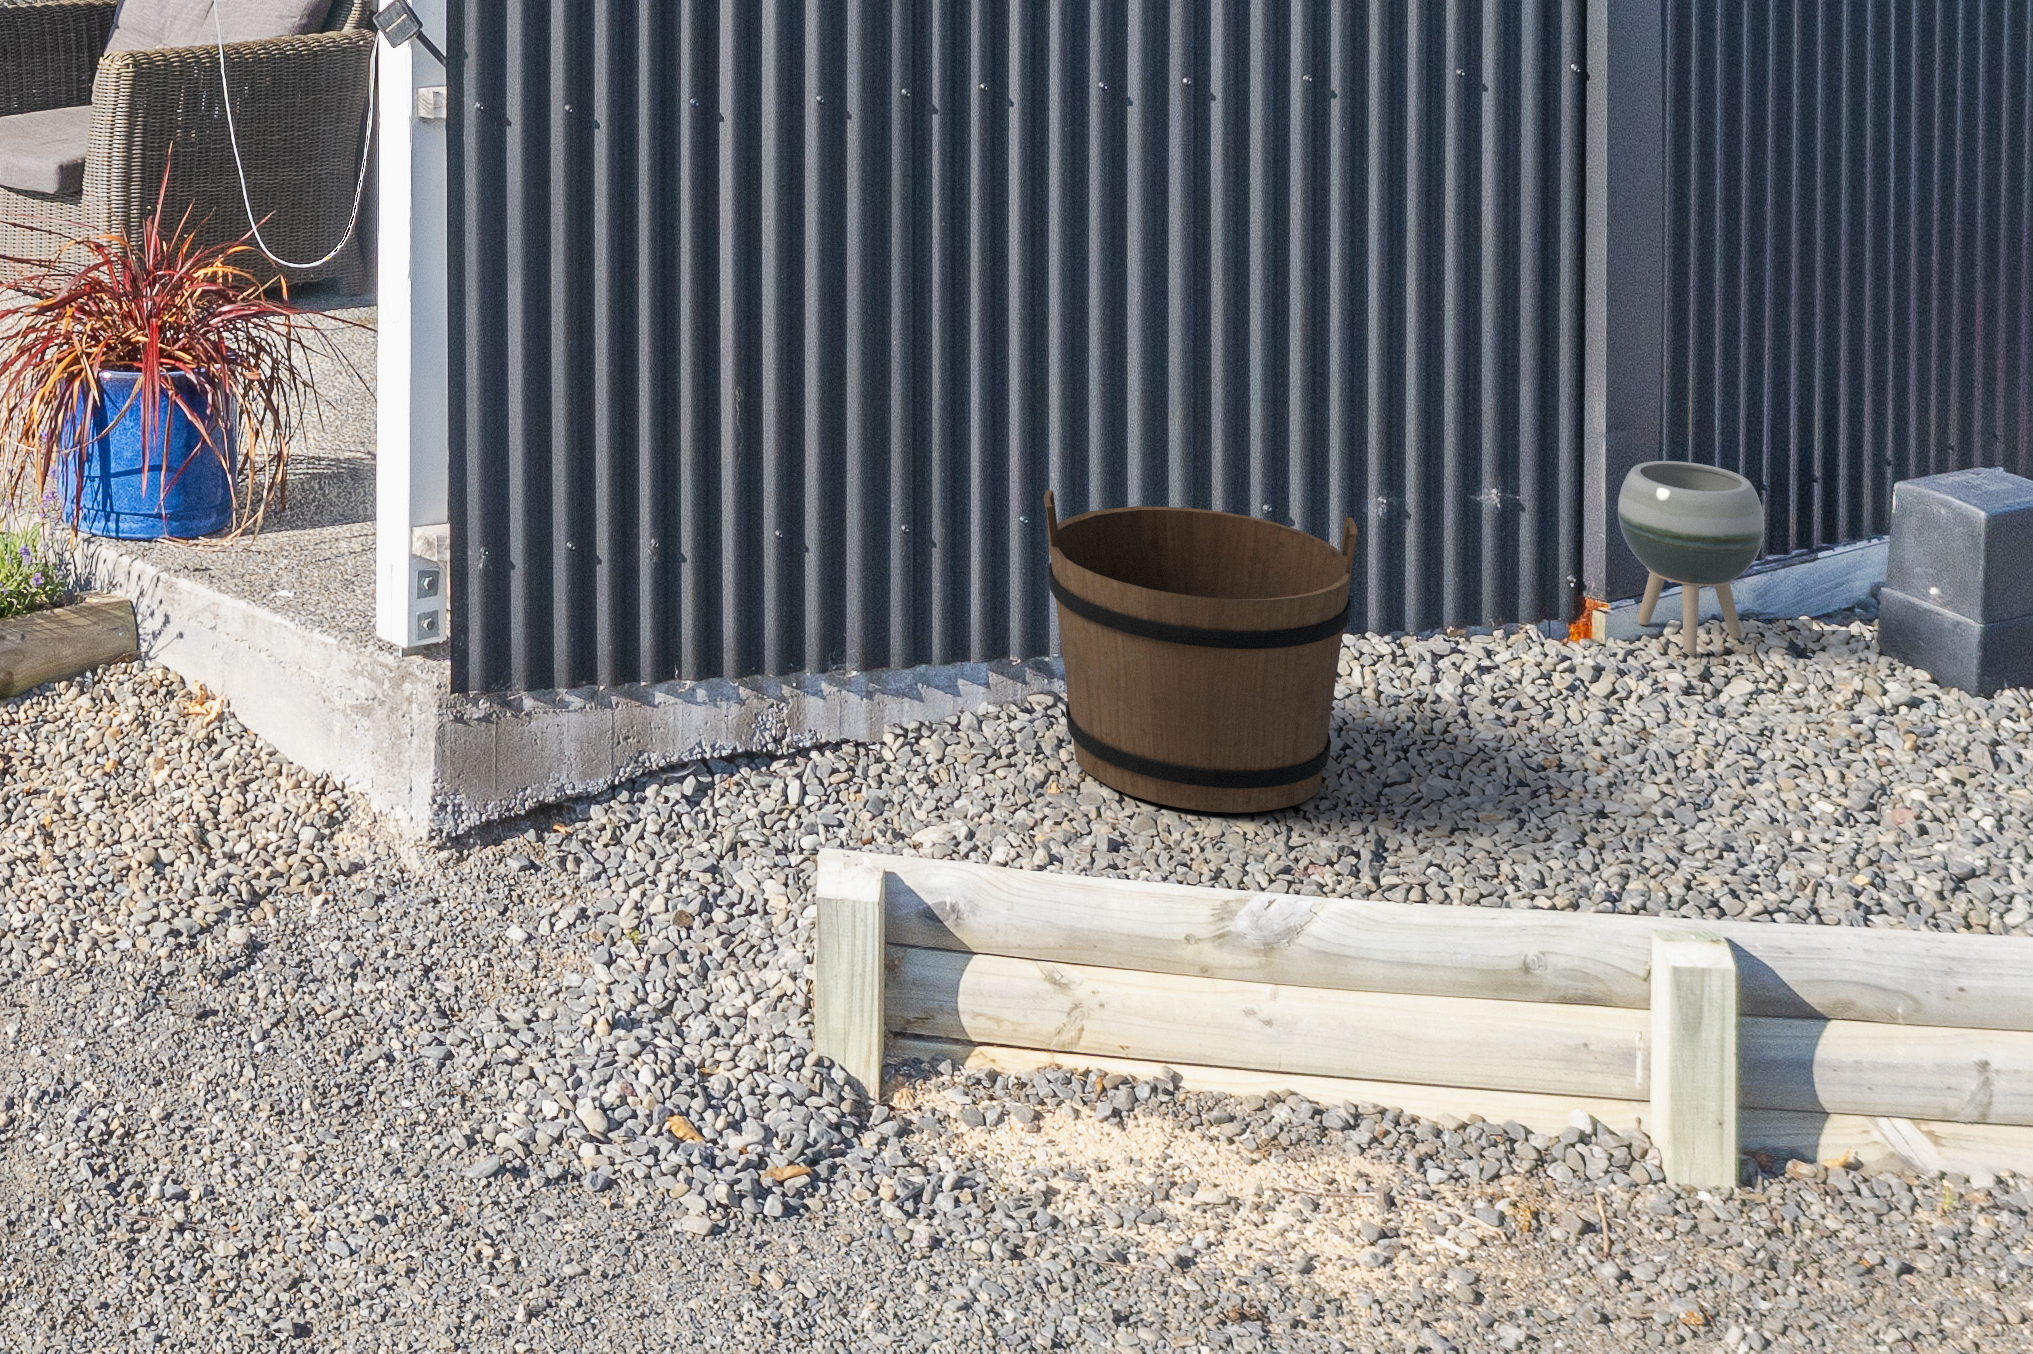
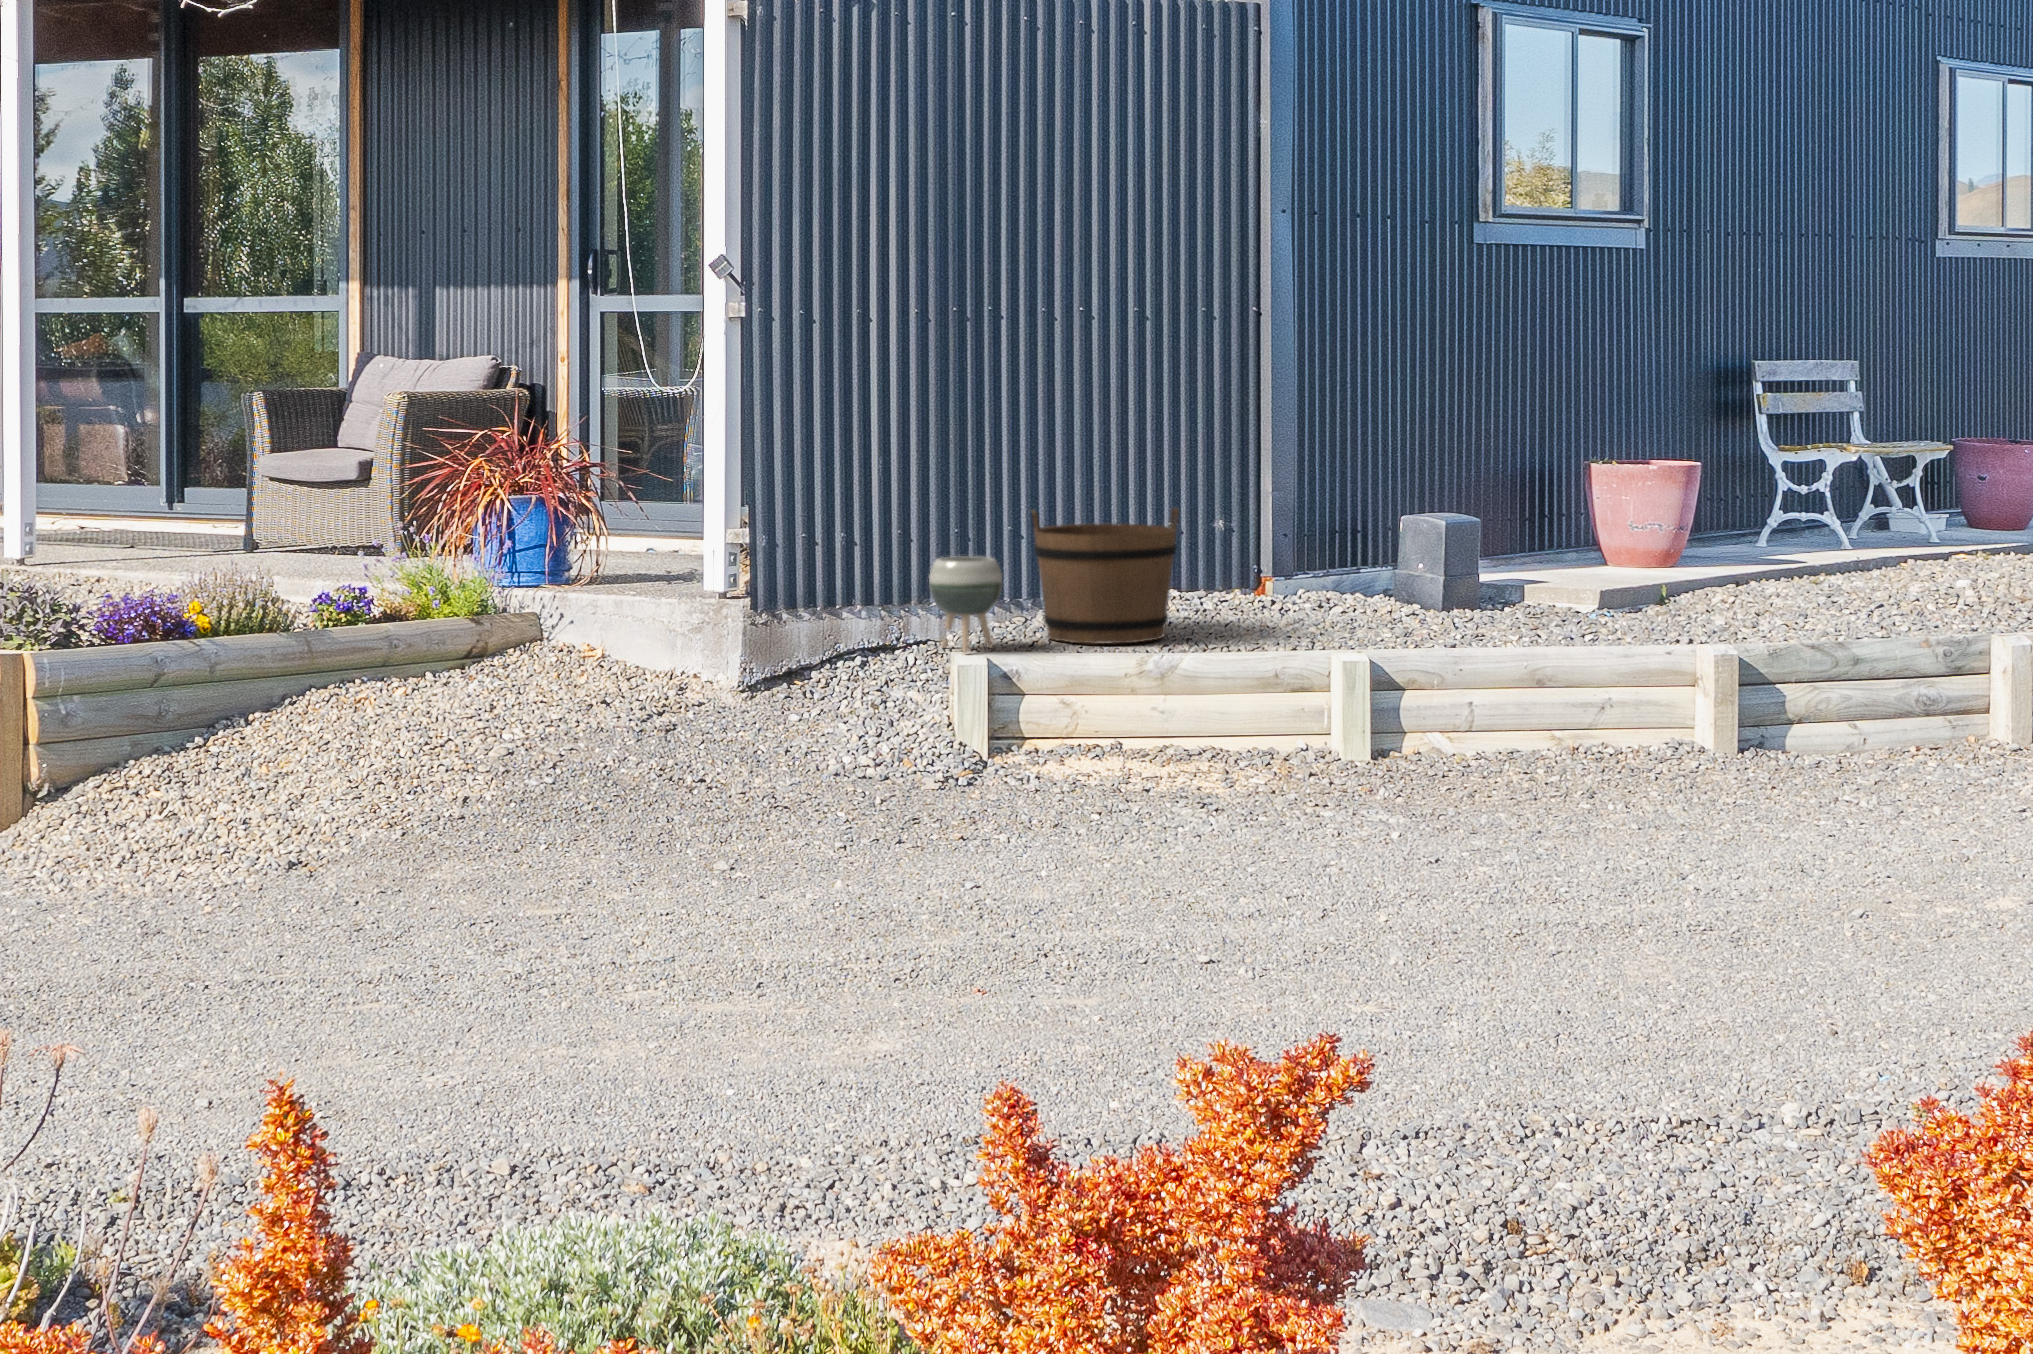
planter: present [1618,461,1764,654] -> present [929,556,1002,653]

